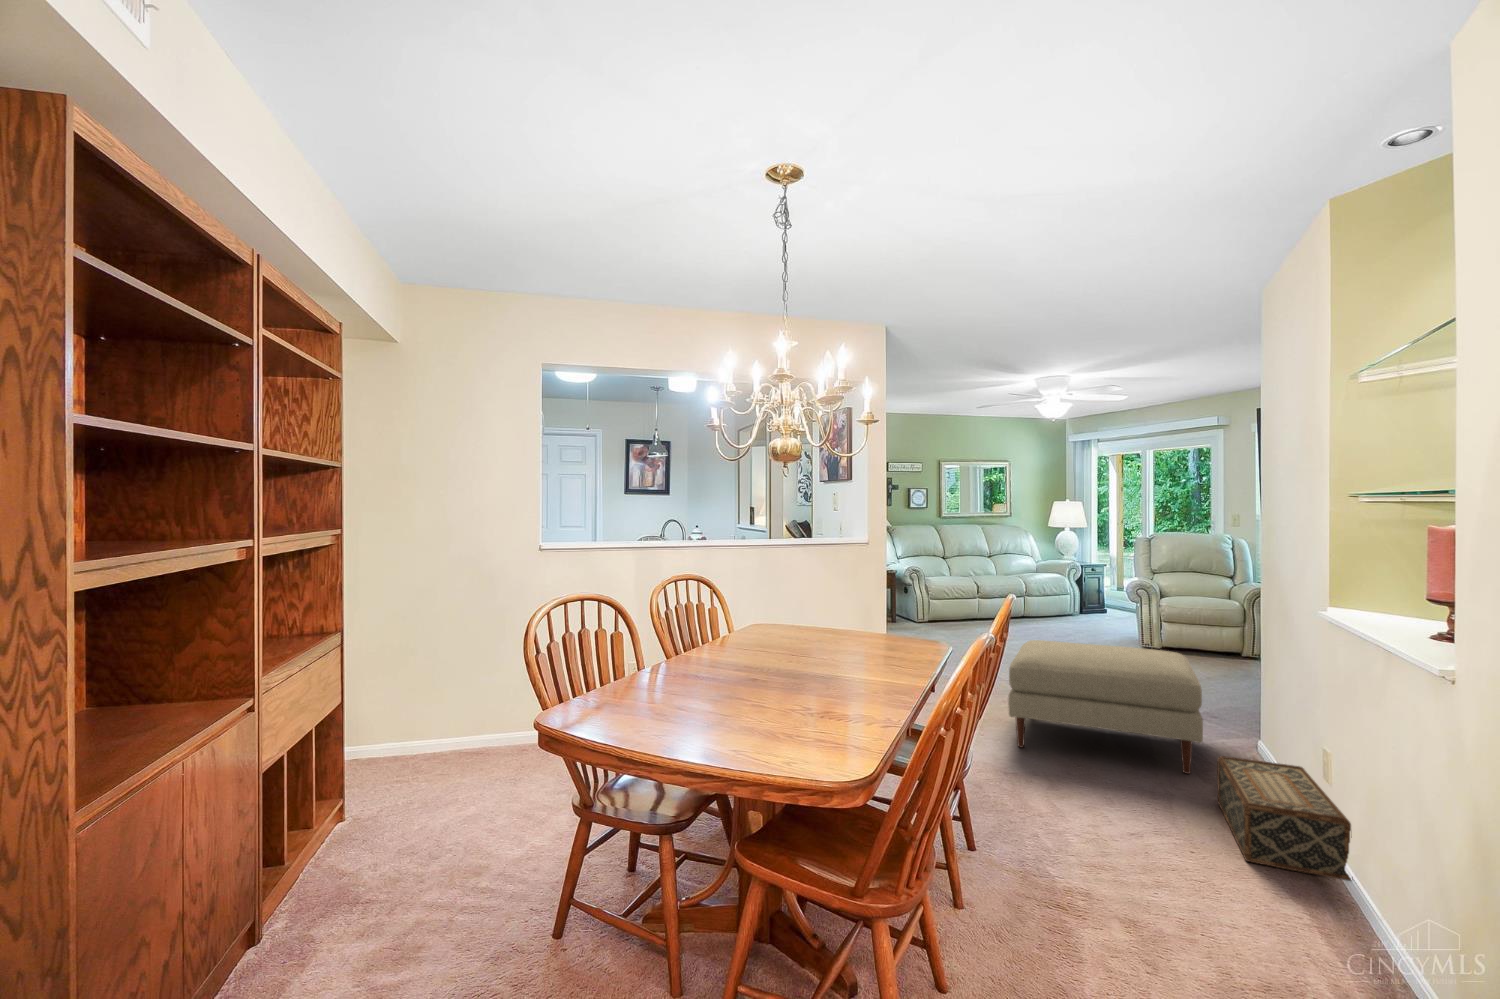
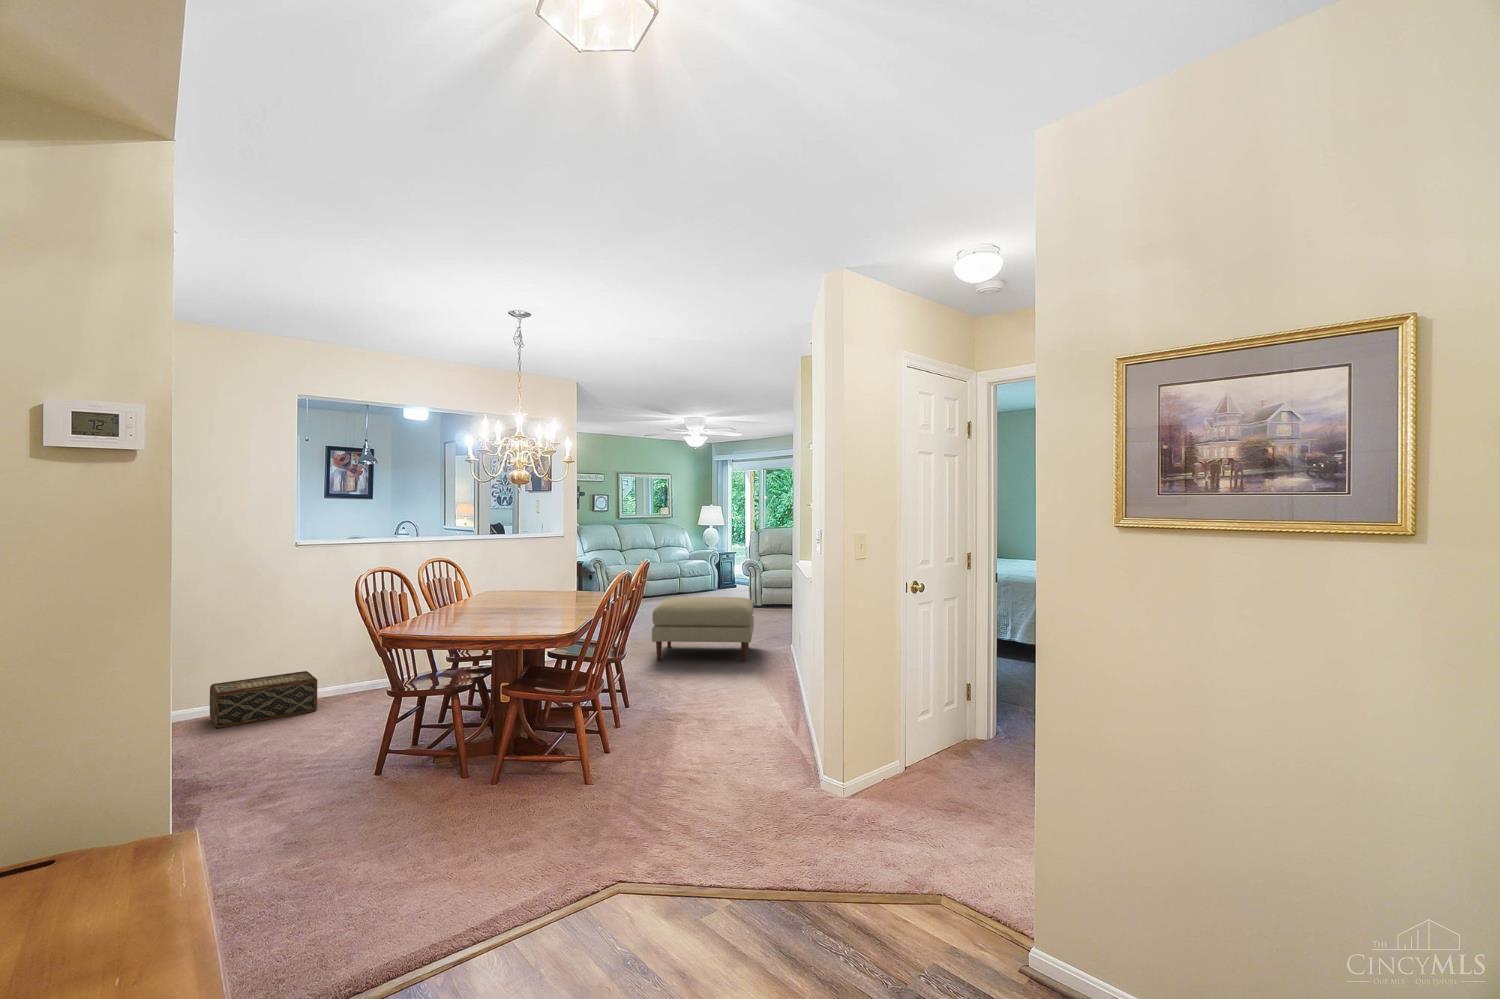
woven basket: present [1217,756,1352,881] -> present [210,671,318,728]

